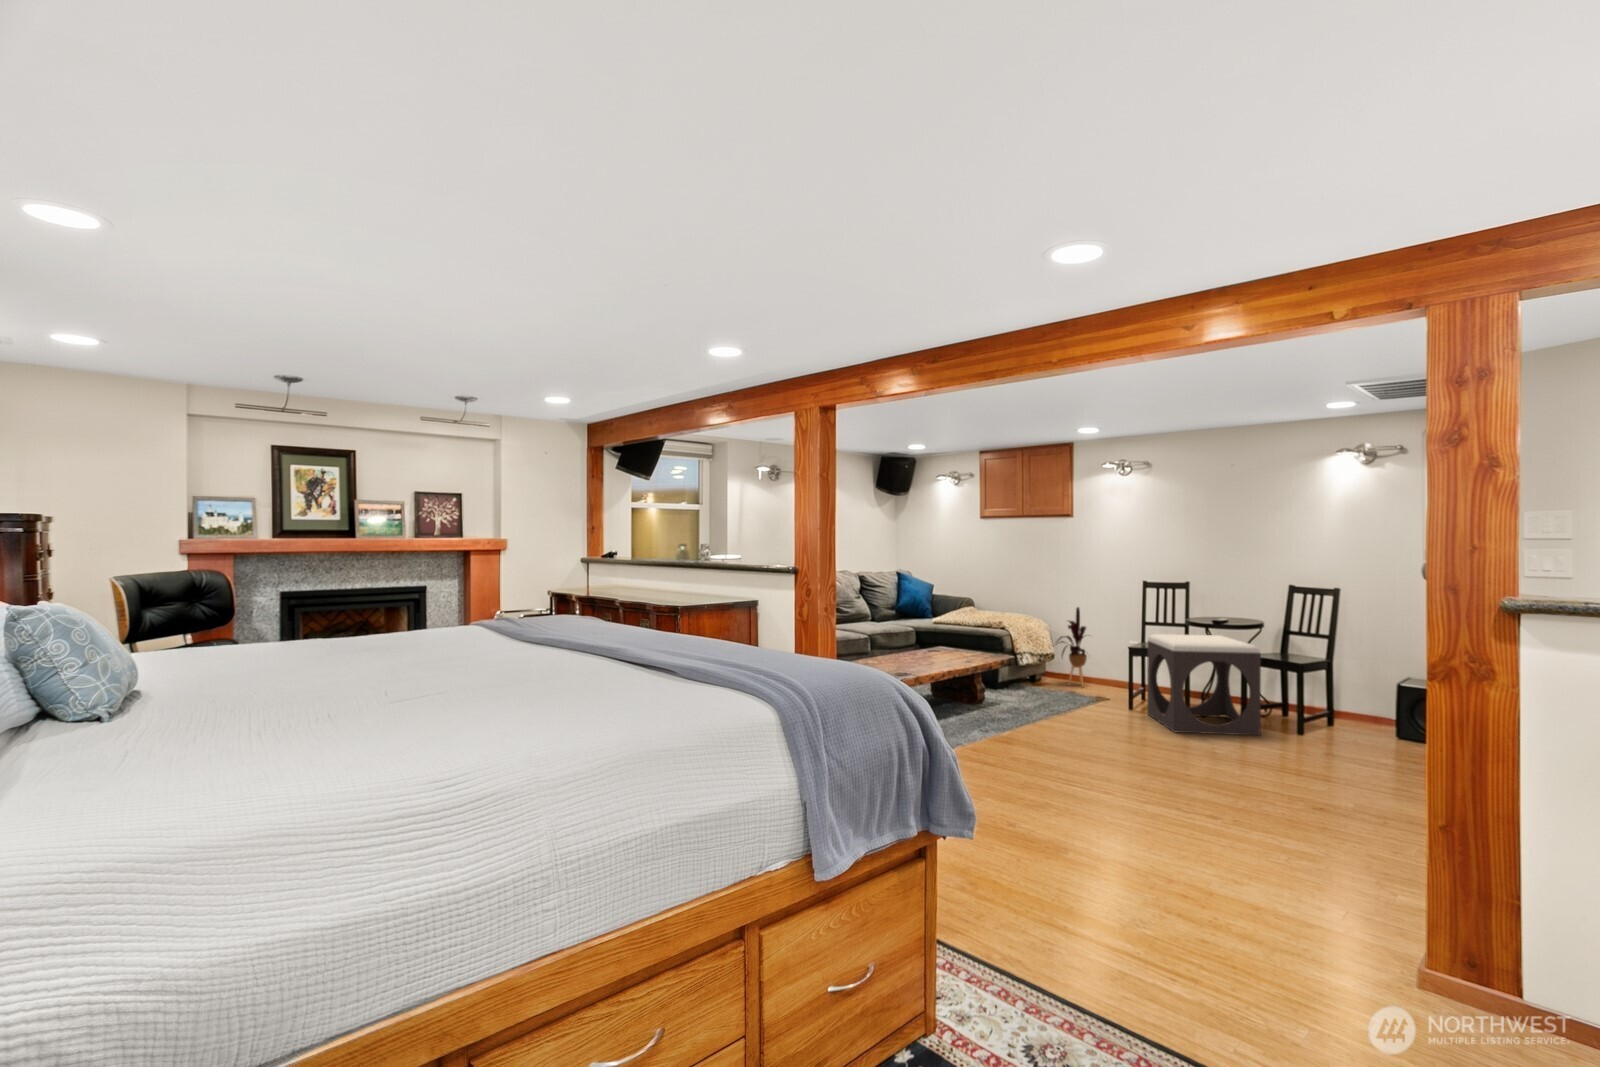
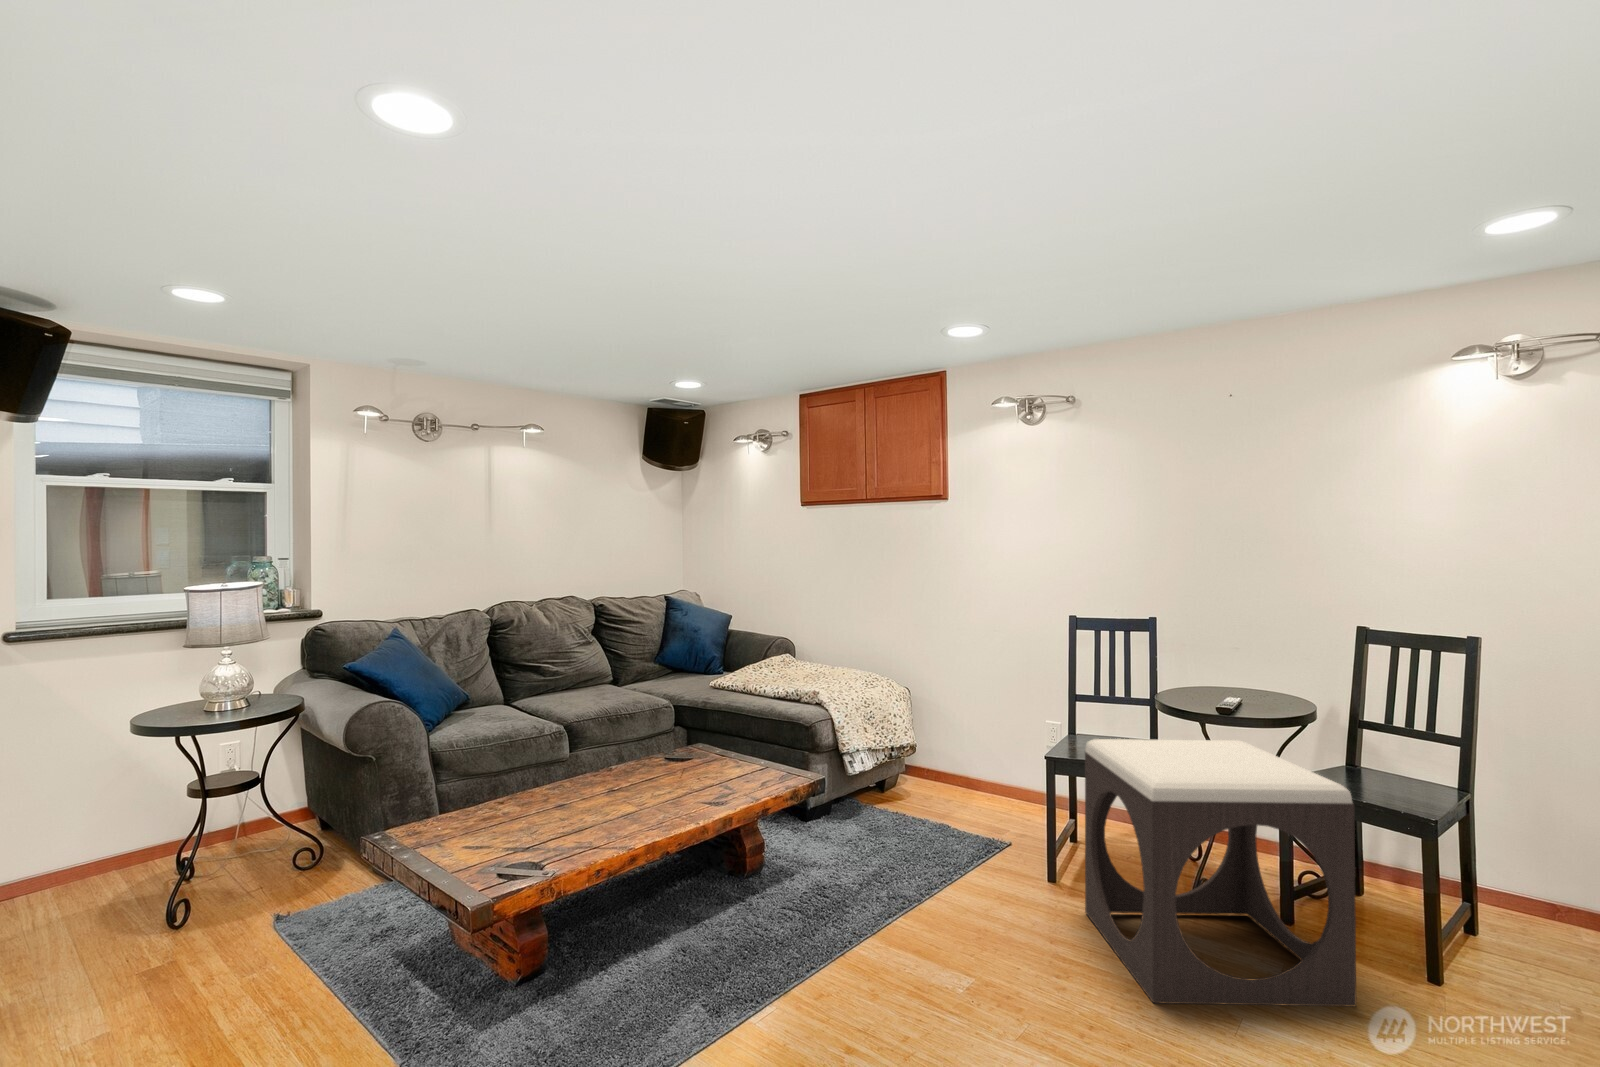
house plant: present [1056,607,1087,686] -> none [904,663,980,813]

